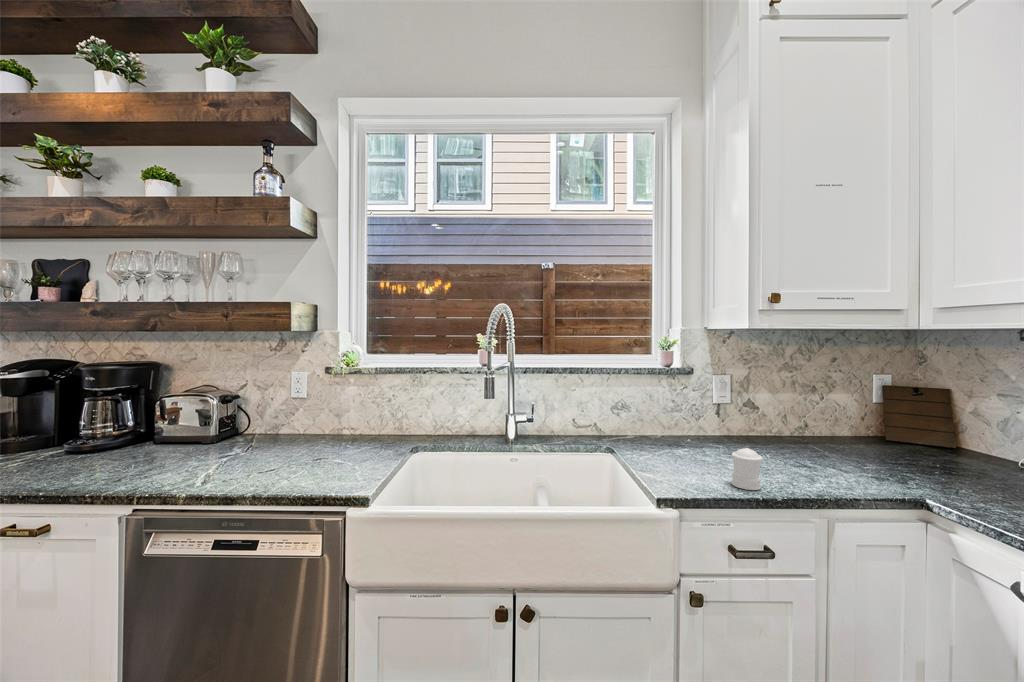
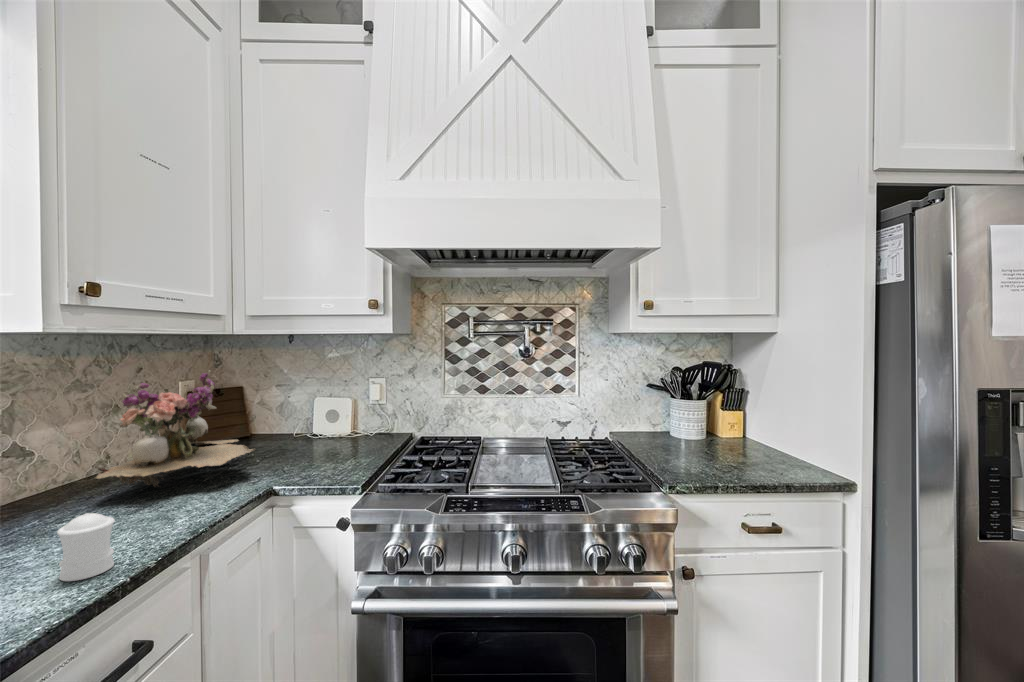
flower arrangement: none [779,366,921,458] -> present [97,370,255,487]

